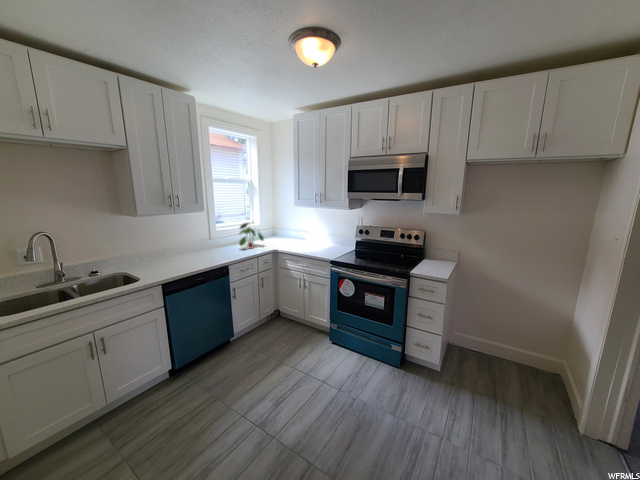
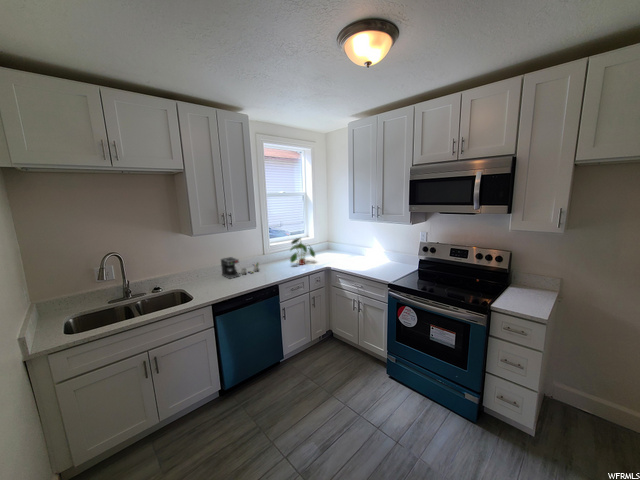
coffee maker: none [166,240,207,262] -> present [221,257,259,279]

